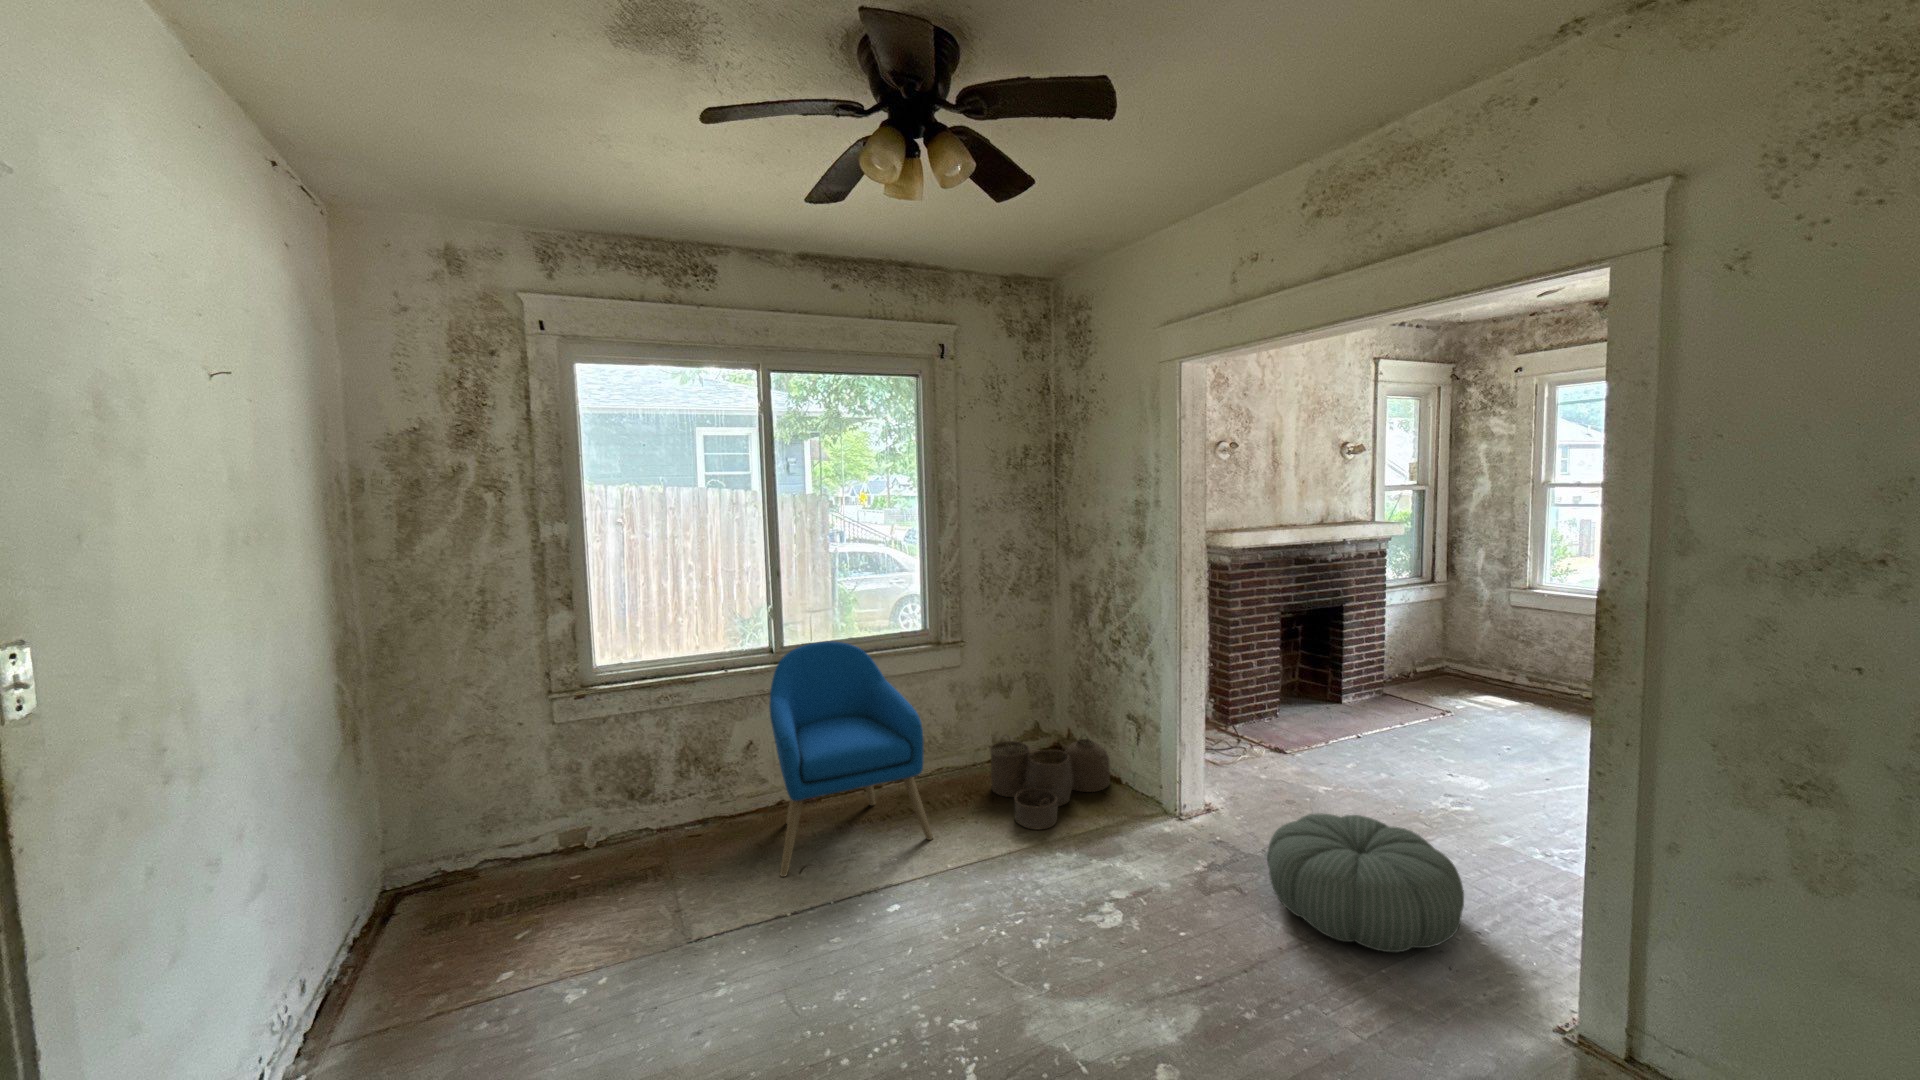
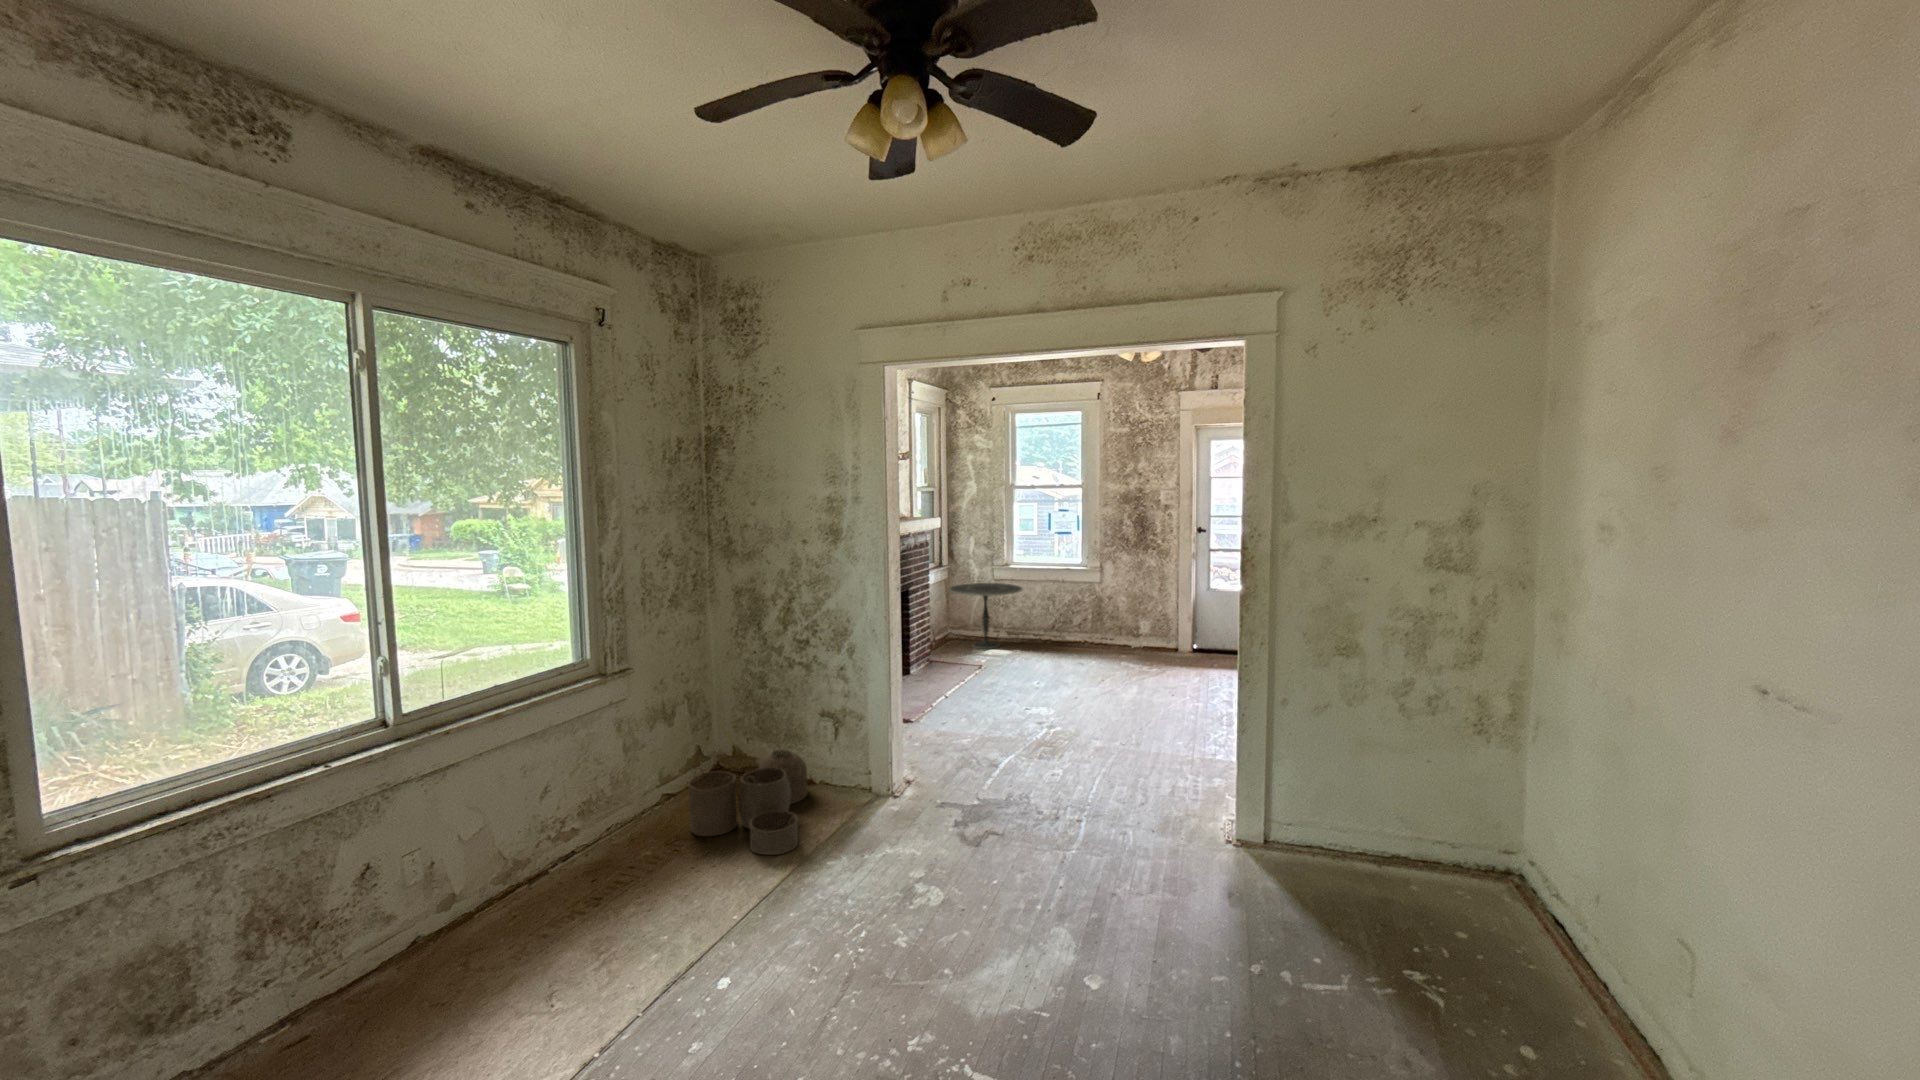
side table: none [1428,607,1545,693] -> present [949,583,1022,649]
armchair: present [769,642,933,877] -> none [418,694,685,1032]
pouf: present [1267,813,1464,952] -> none [1006,744,1143,838]

